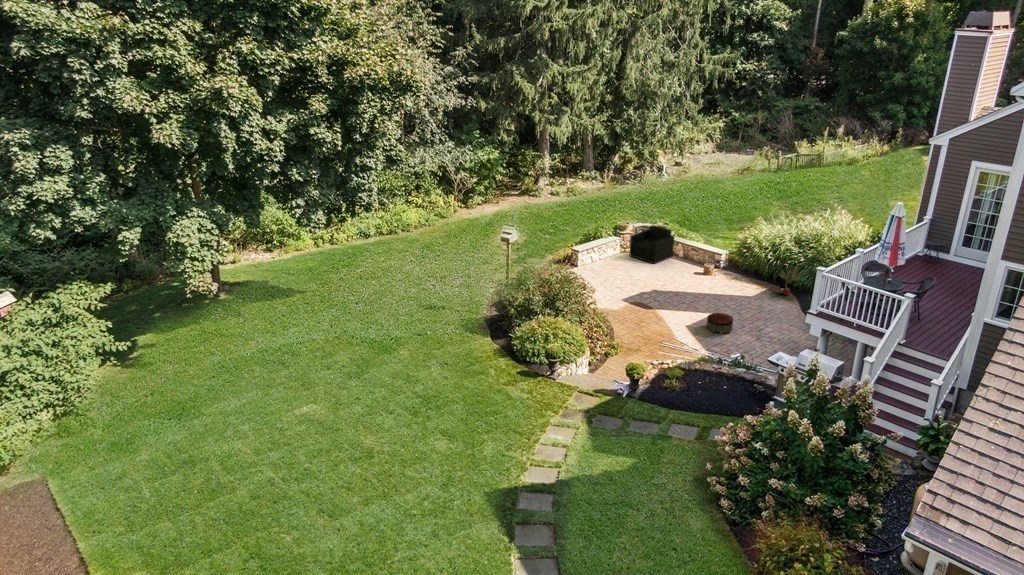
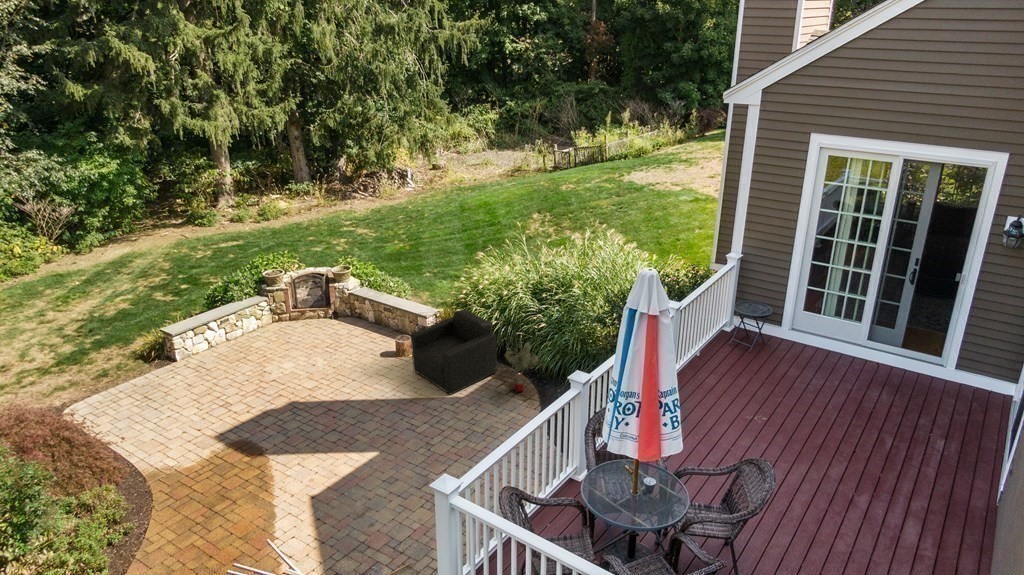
armchair: present [629,225,674,264] -> present [411,310,497,395]
pouf: present [707,313,733,334] -> none [322,479,379,536]

